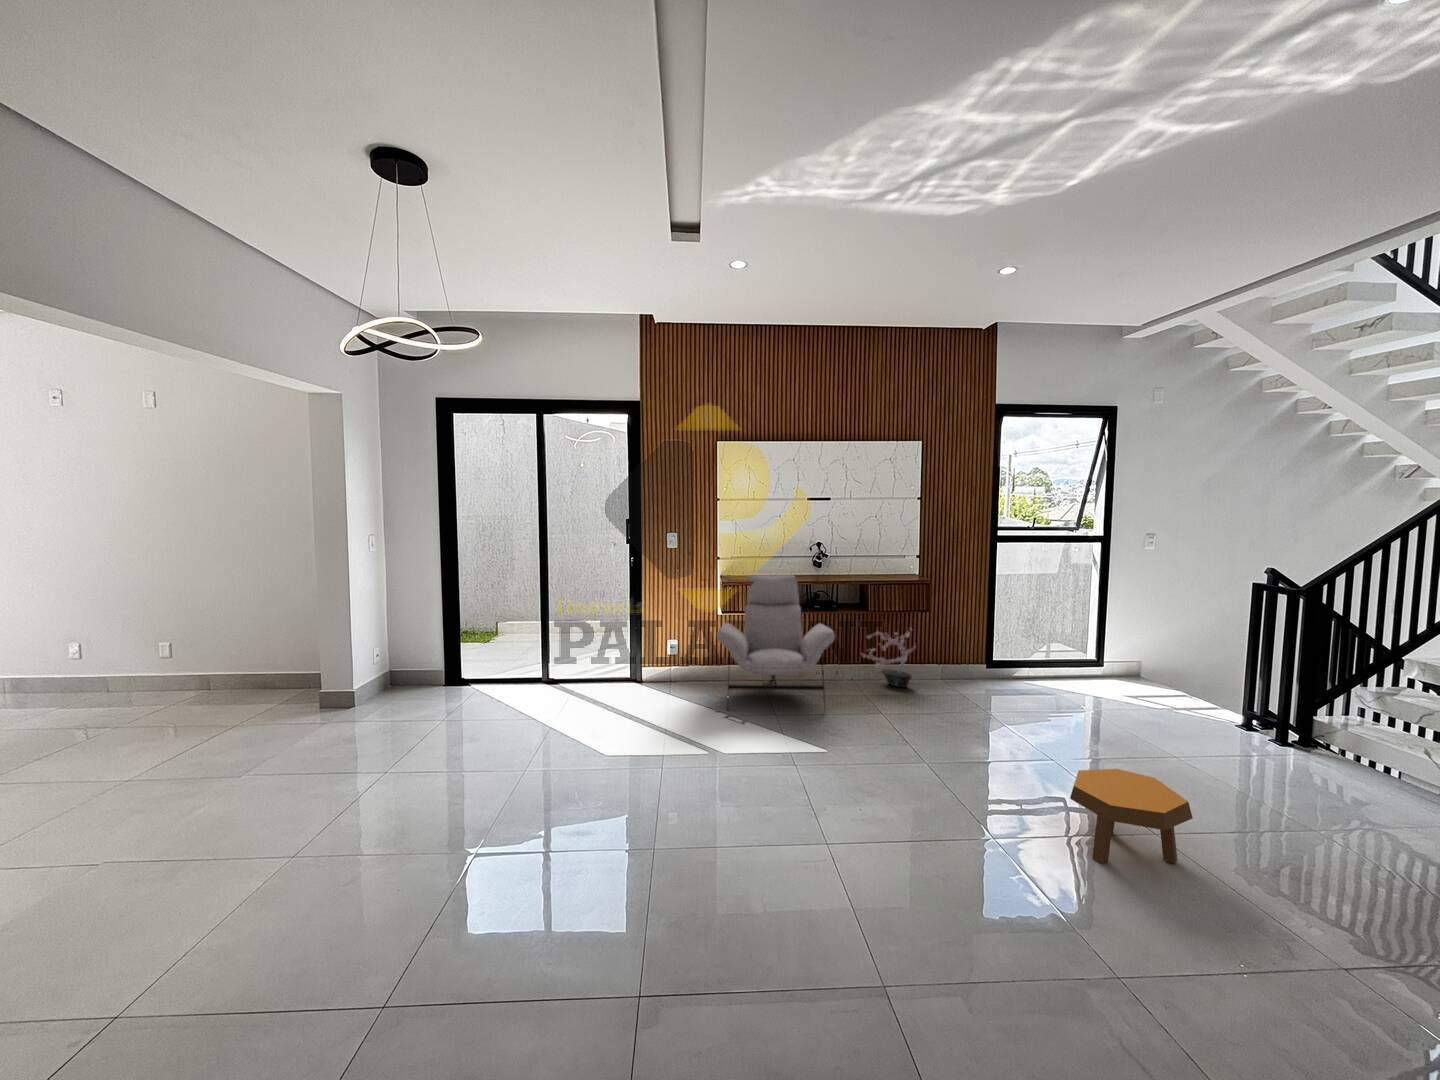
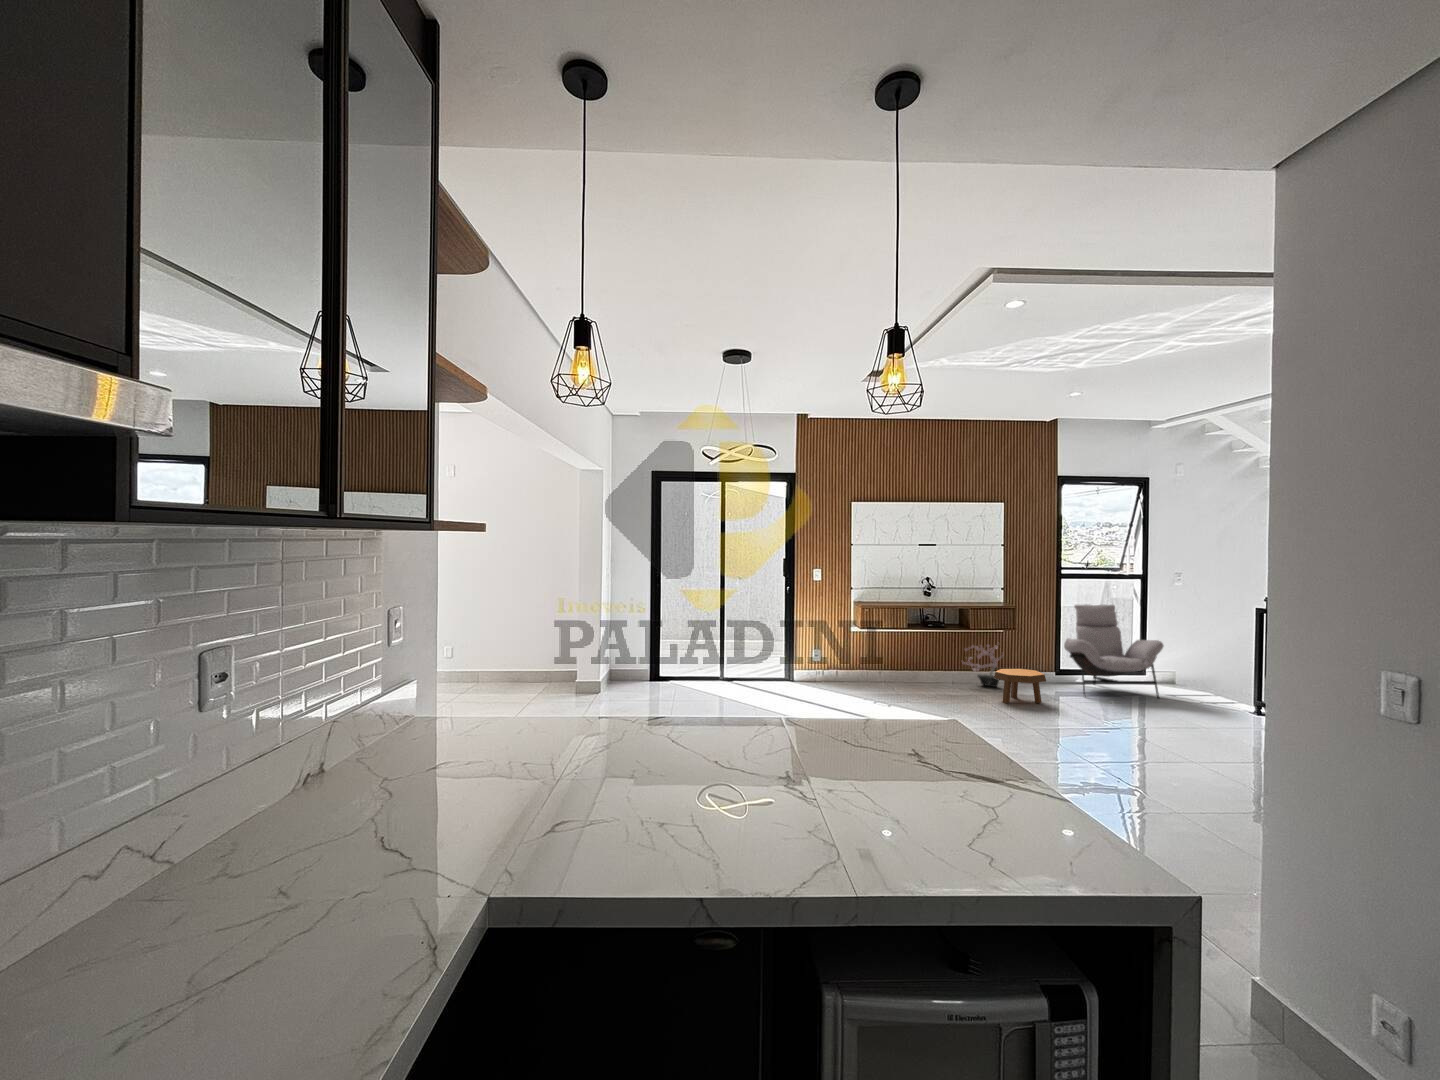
lounge chair: present [717,575,835,691] -> present [1064,604,1164,698]
footstool: present [1070,769,1193,864] -> present [994,669,1046,703]

